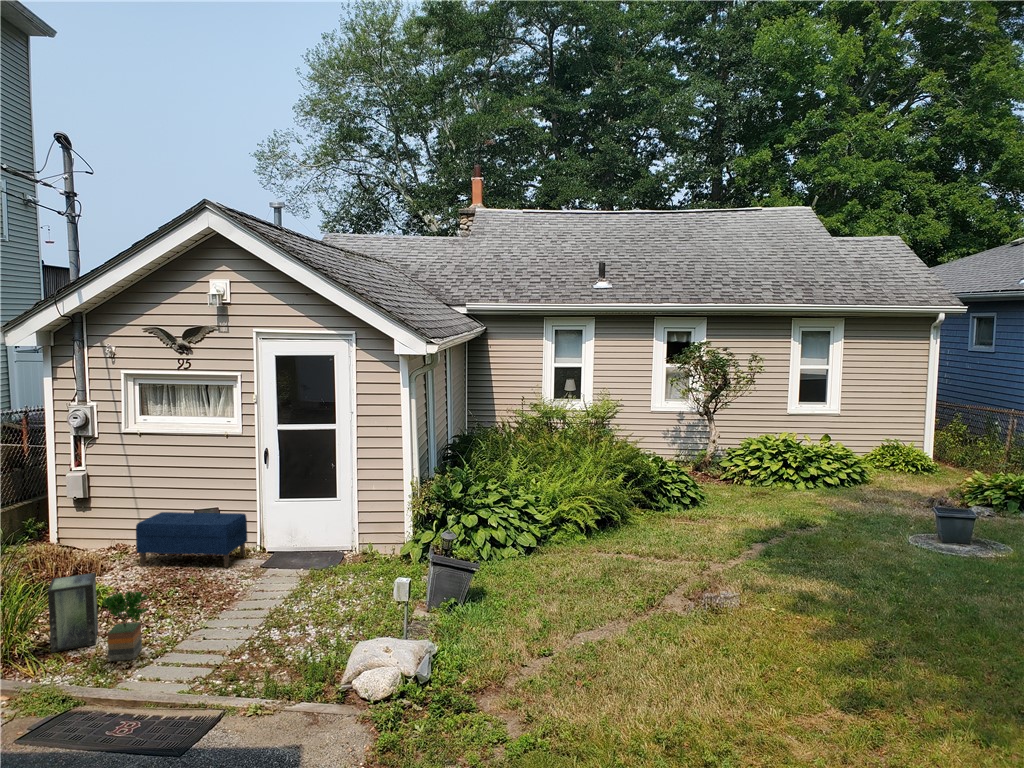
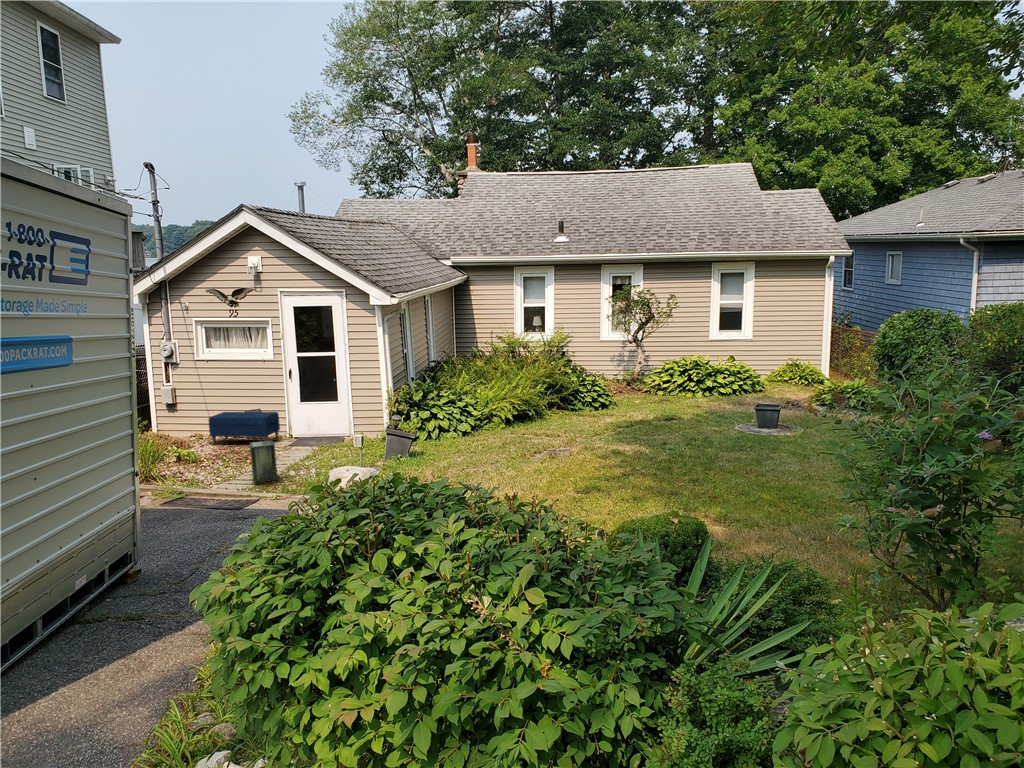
storage box: present [48,573,98,652] -> present [250,440,277,483]
potted tree: present [103,591,148,661] -> none [194,445,220,484]

